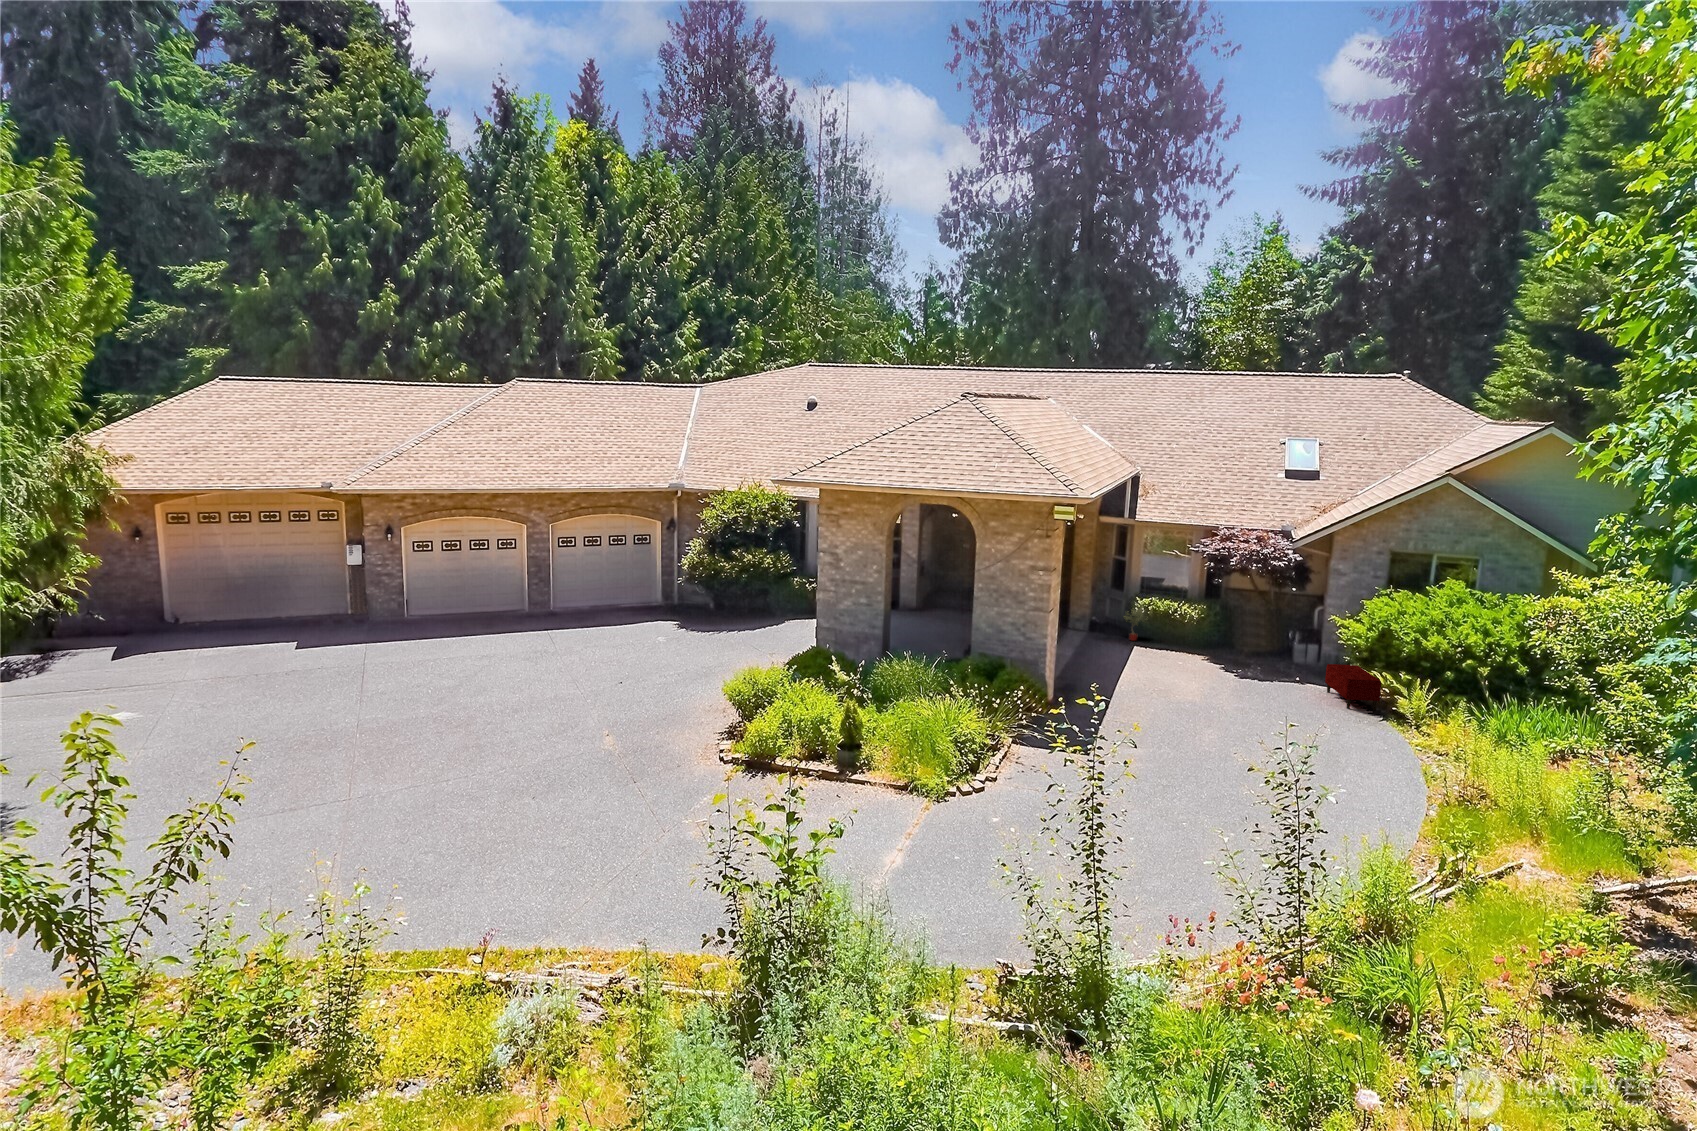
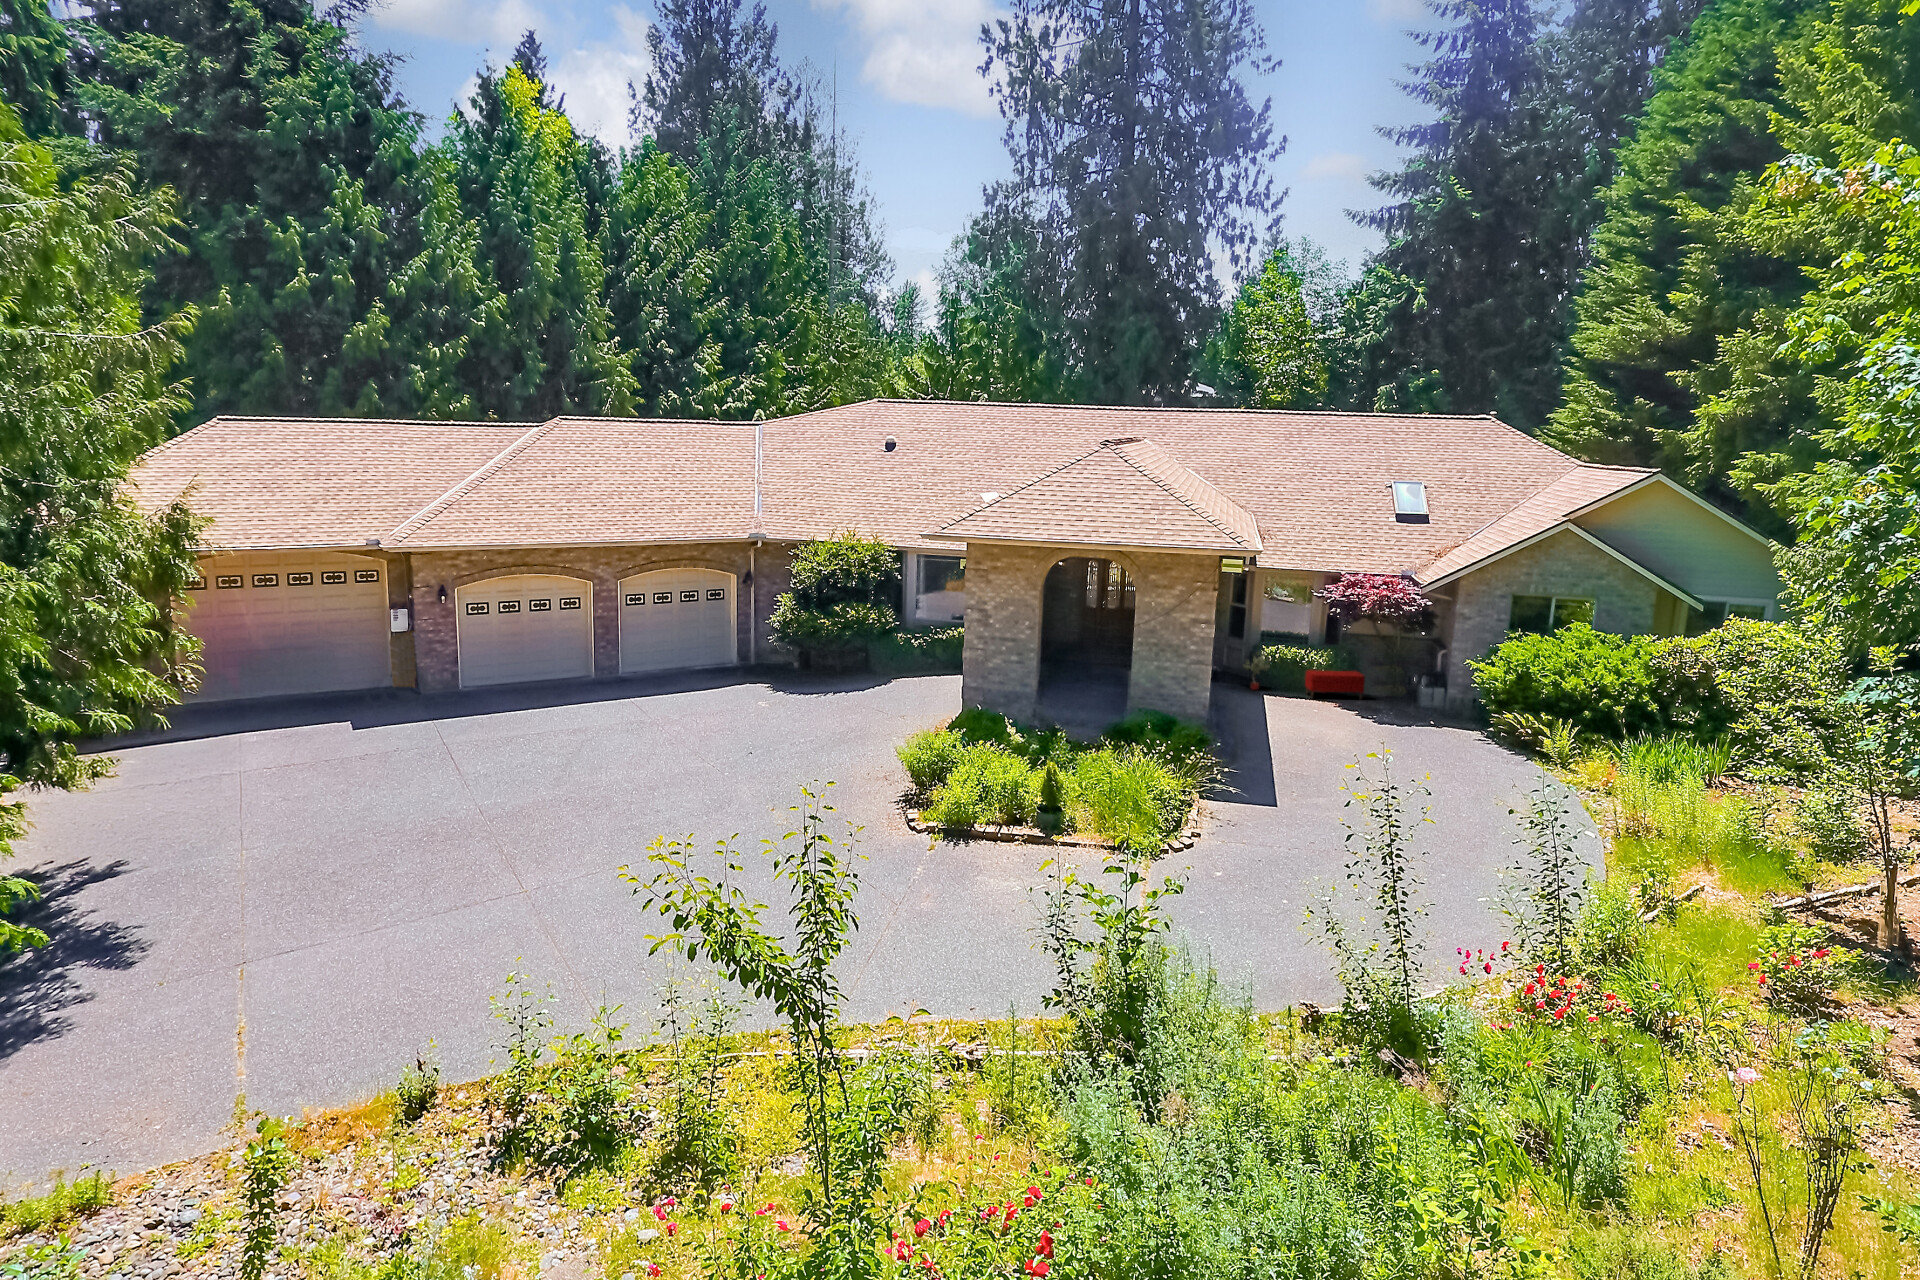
bench: present [1325,664,1381,710] -> present [1305,670,1365,699]

